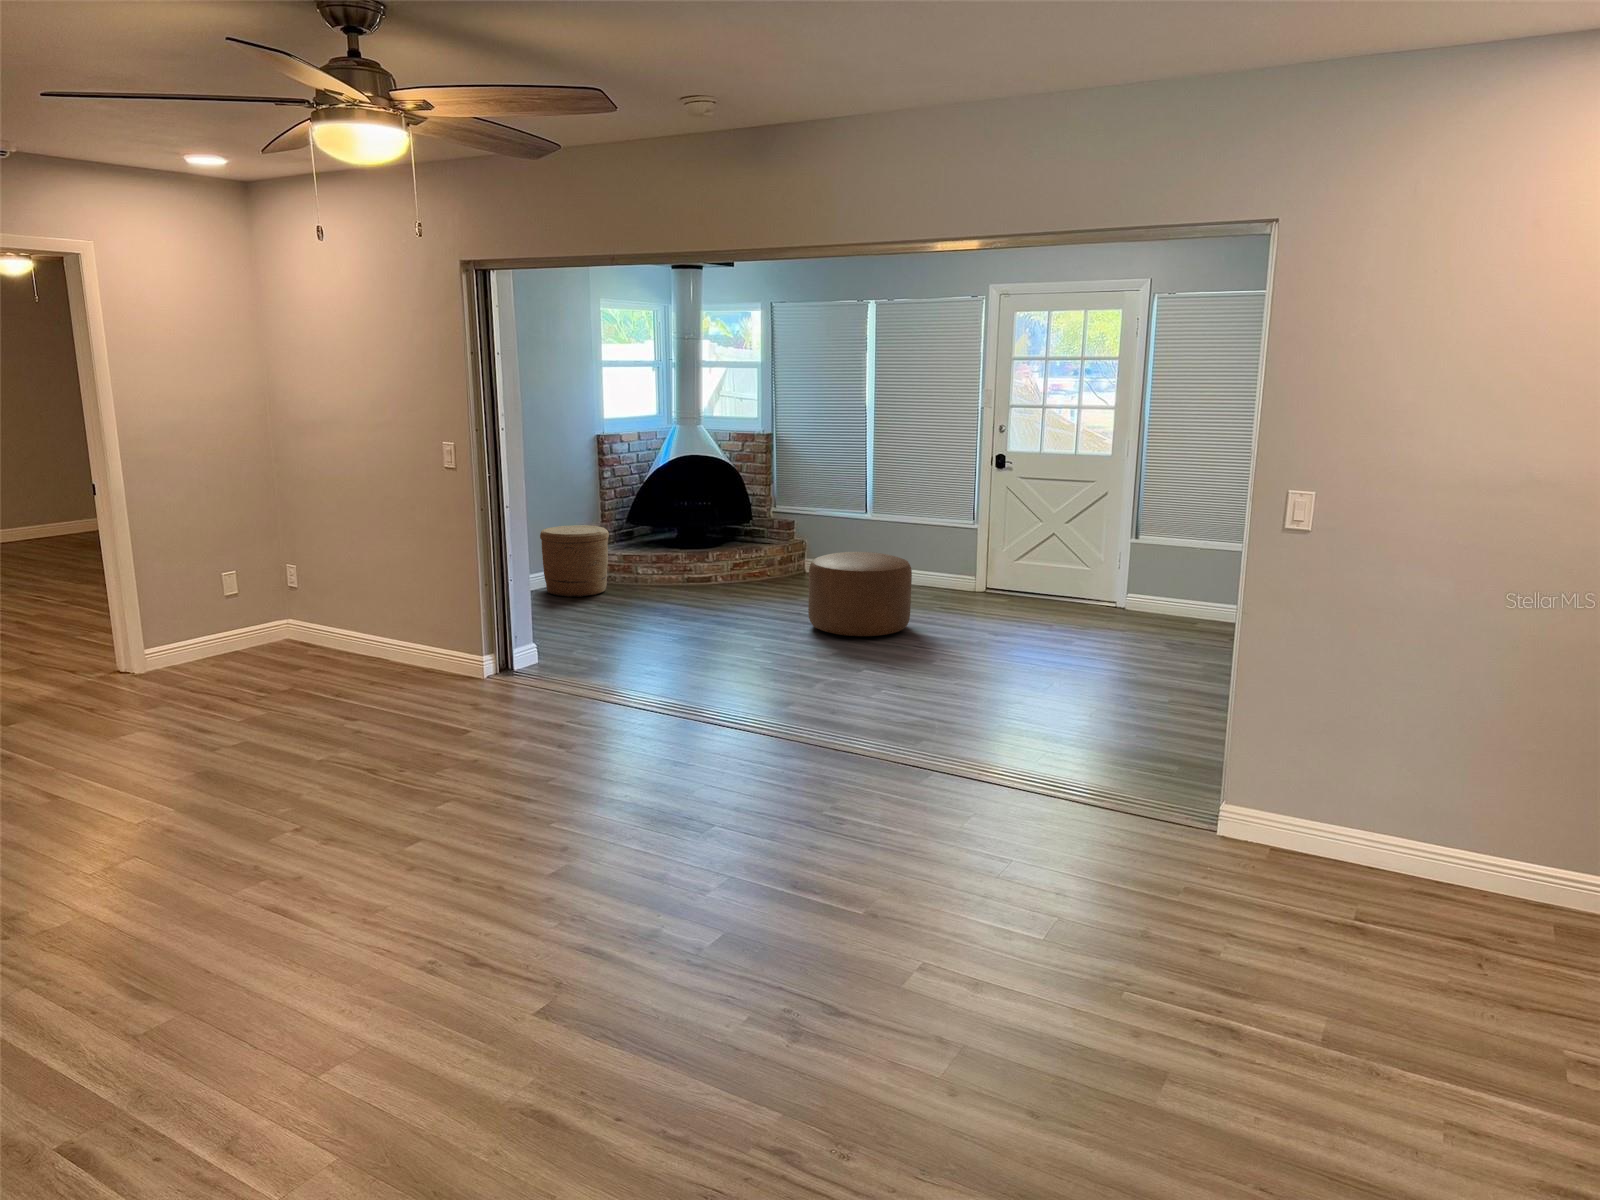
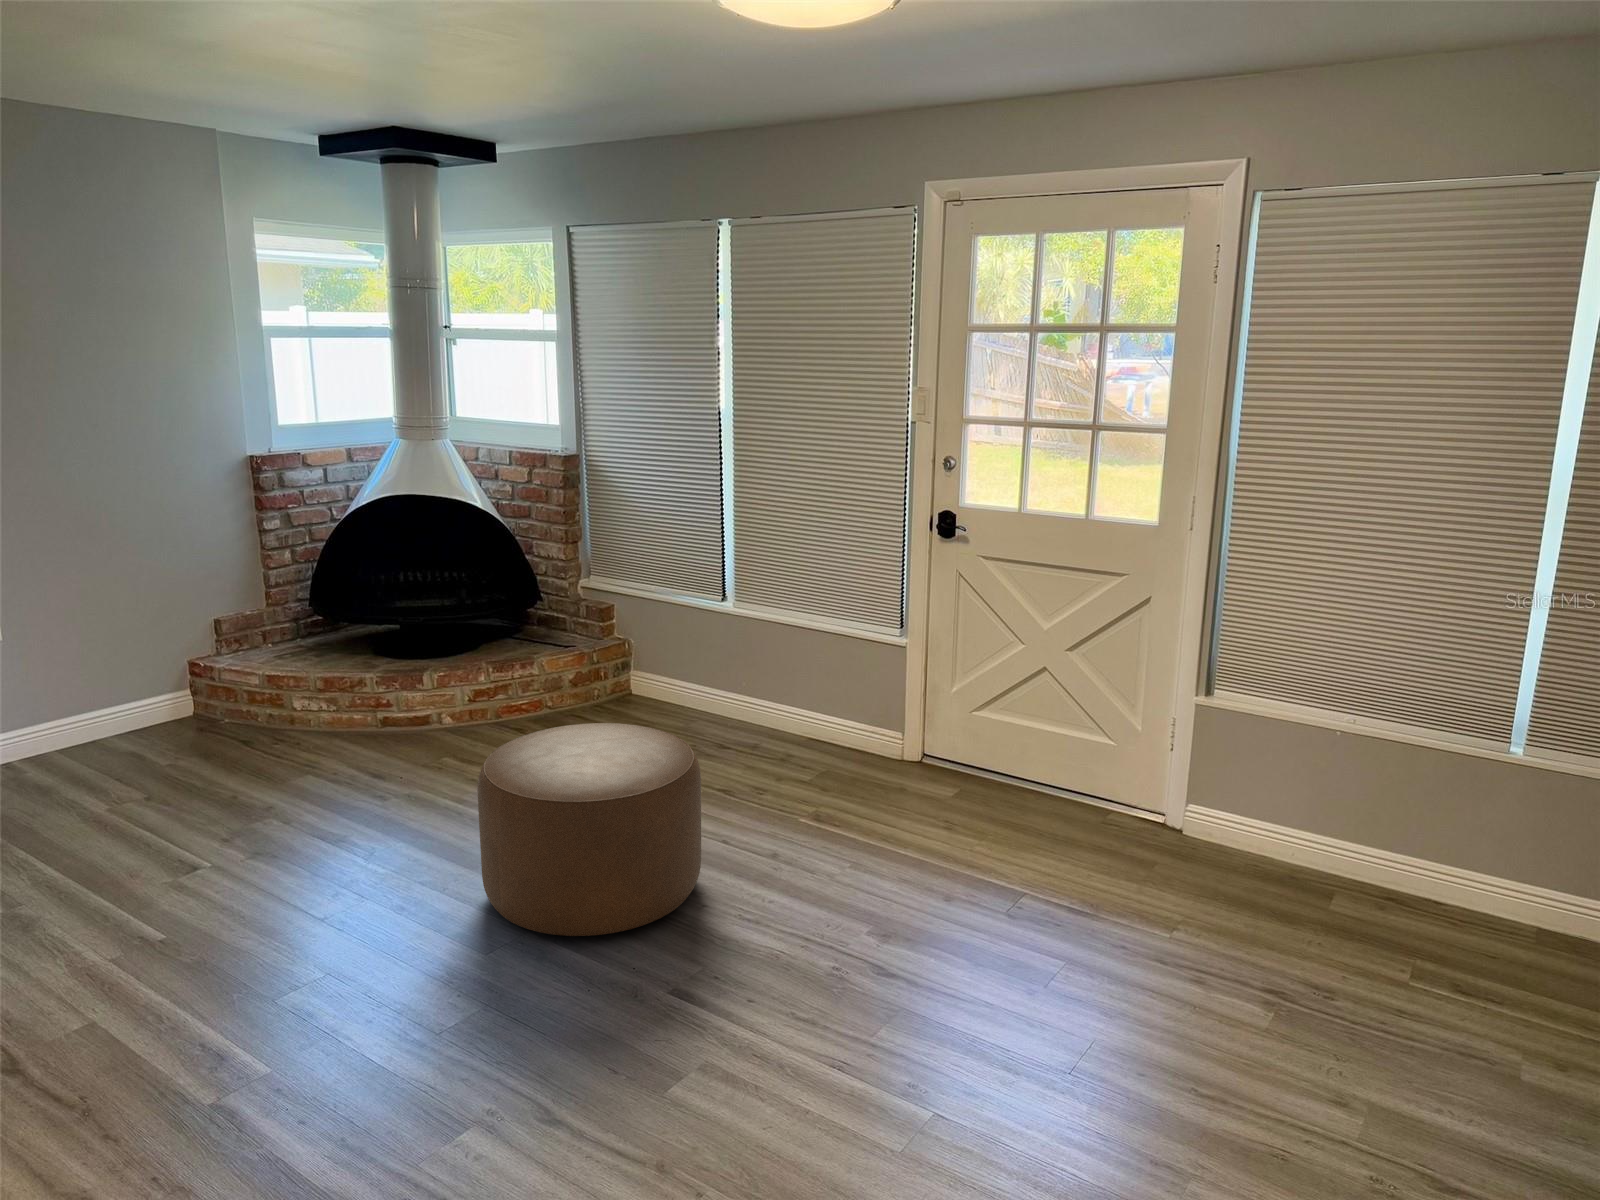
woven basket: present [540,525,609,597] -> none [82,622,226,763]

